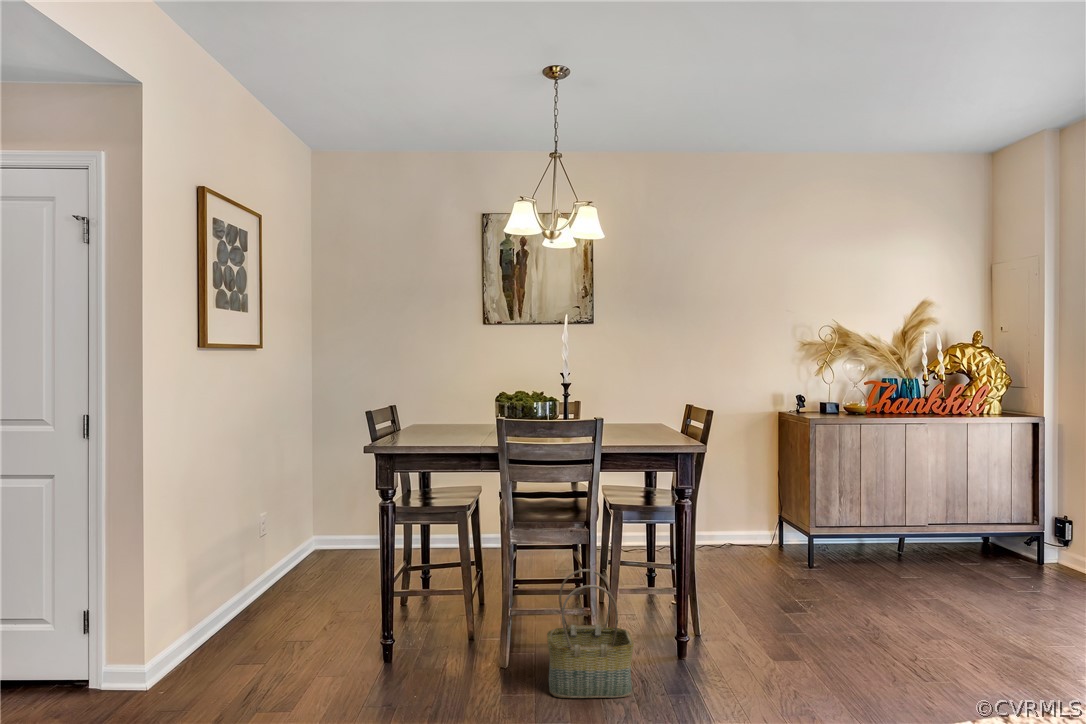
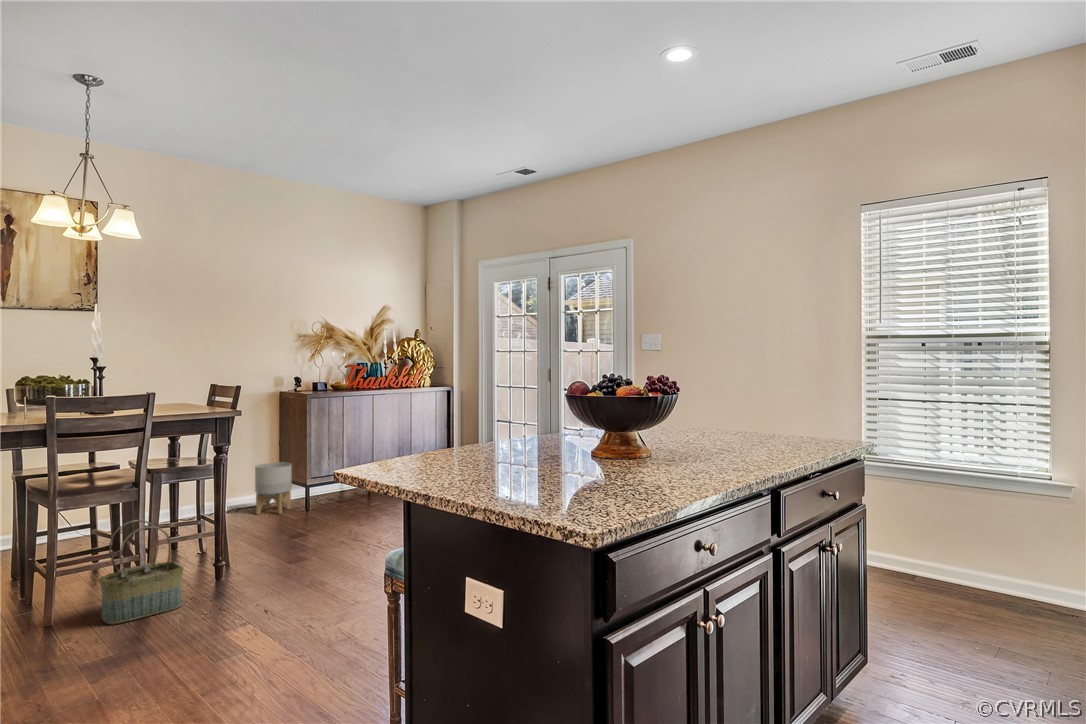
planter: none [746,499,790,567] -> present [255,462,292,514]

